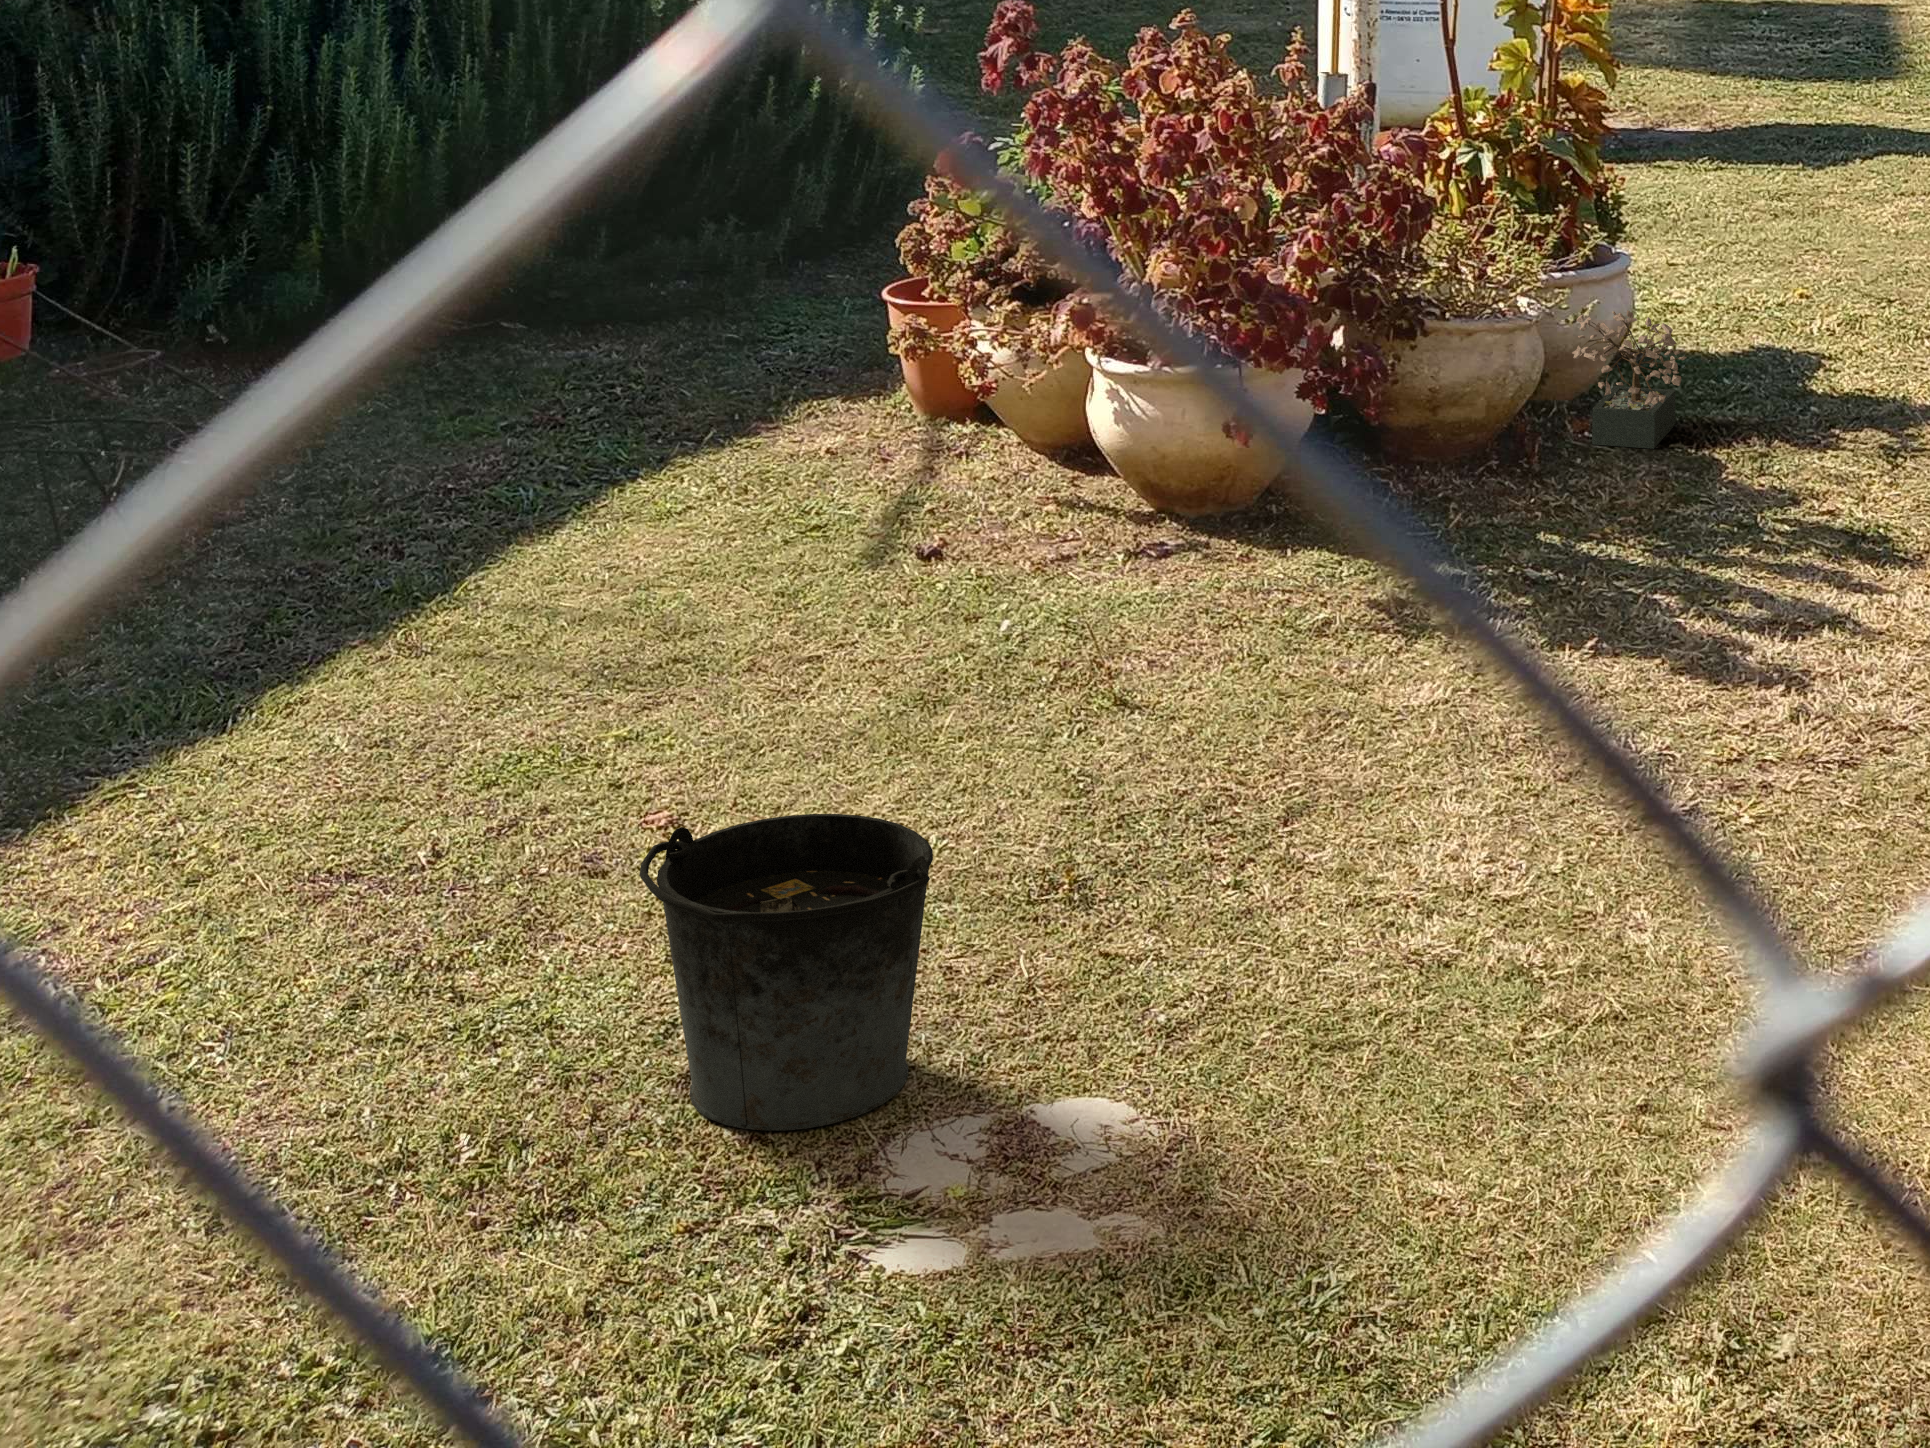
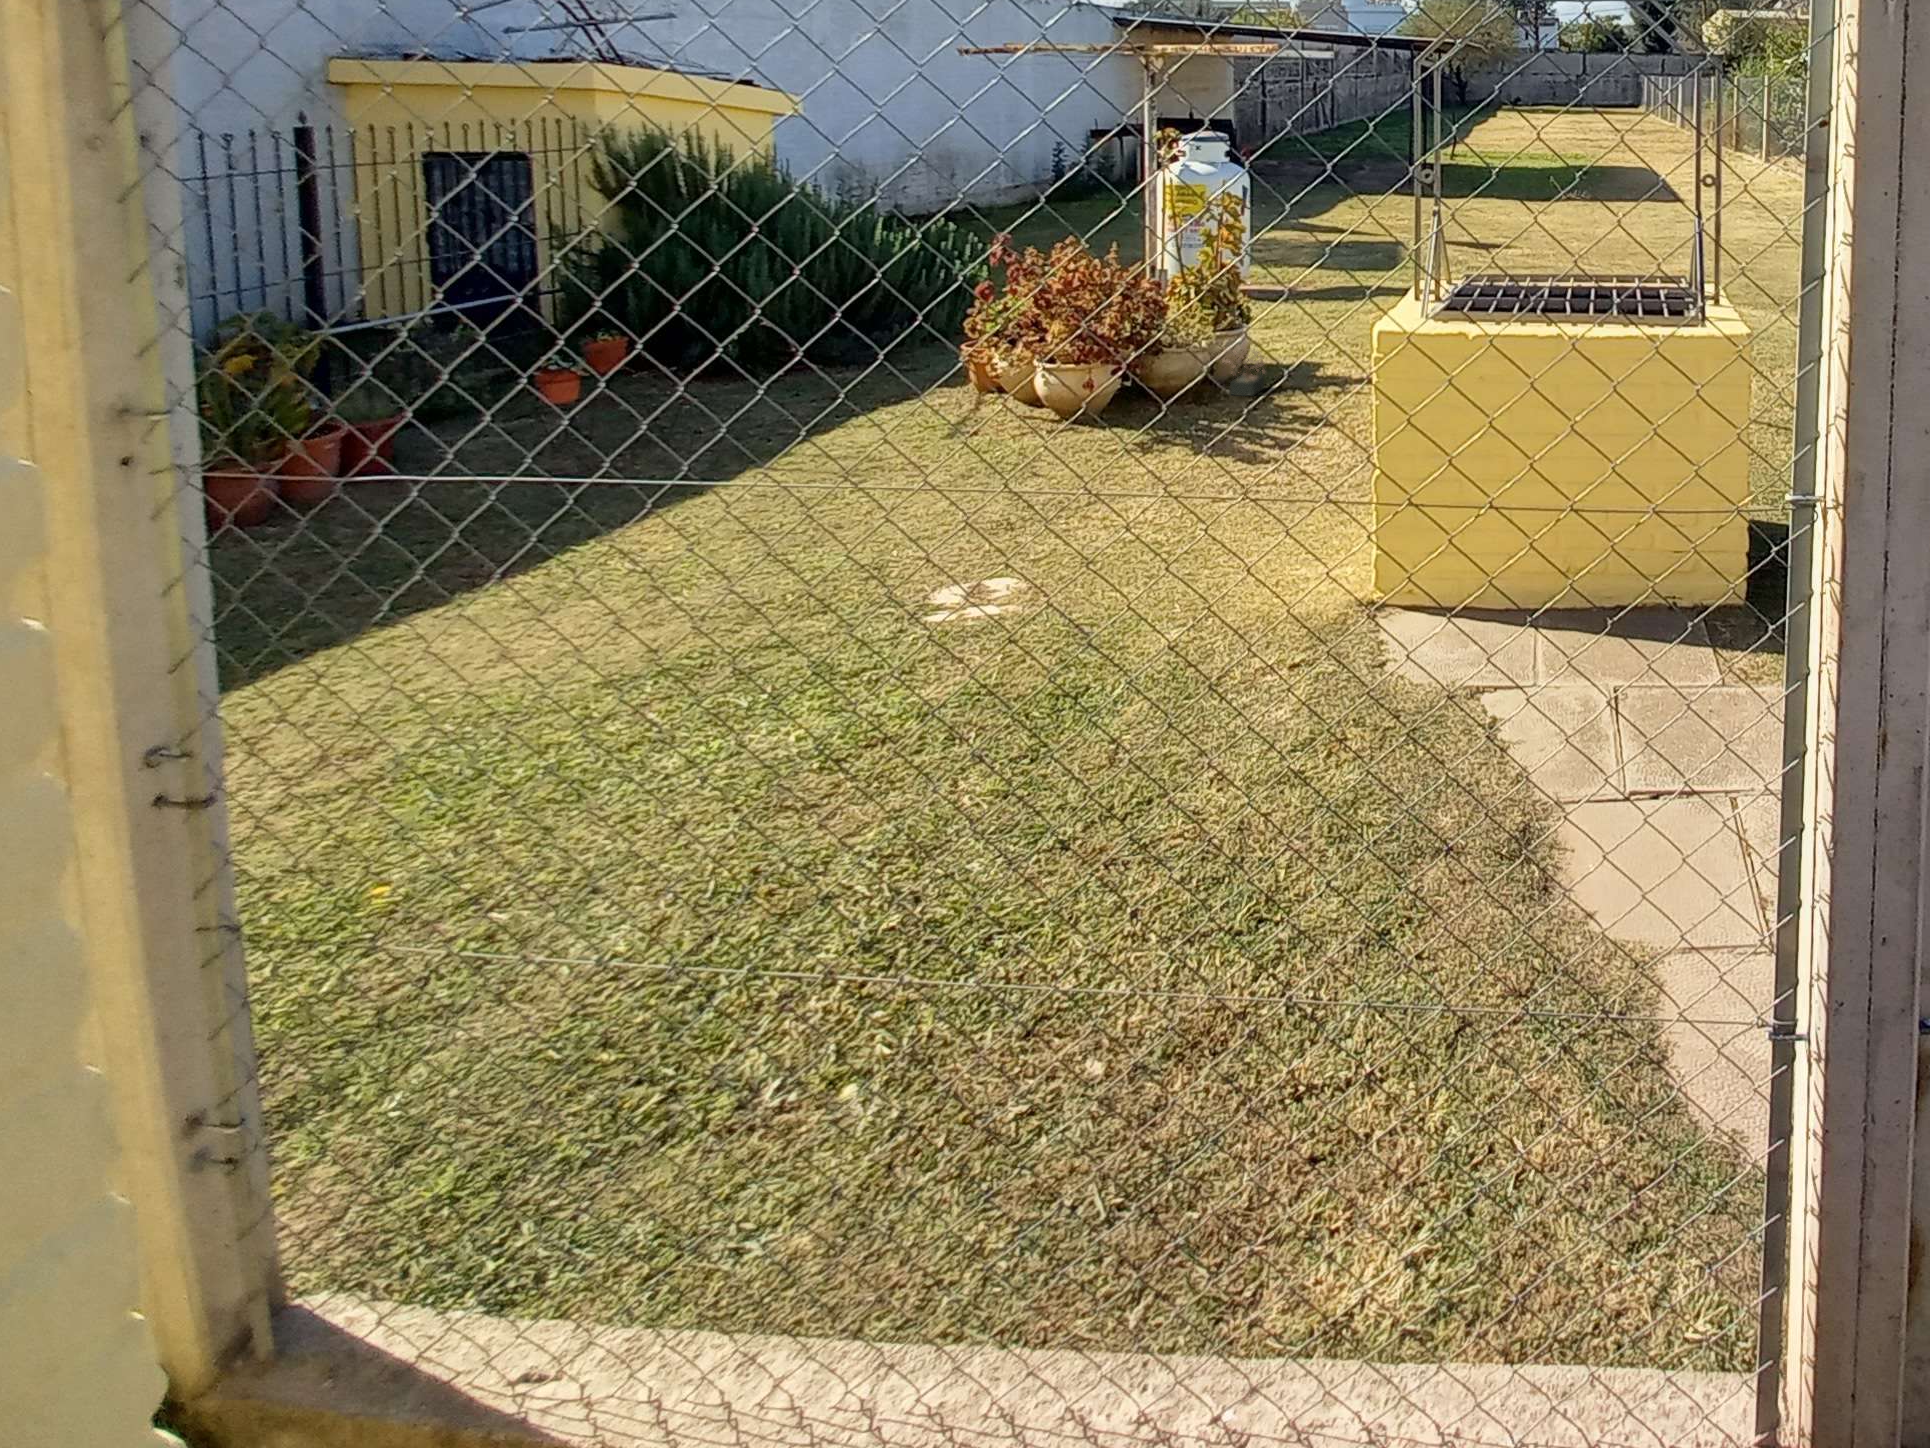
bucket: present [639,814,933,1131] -> none [839,485,941,581]

